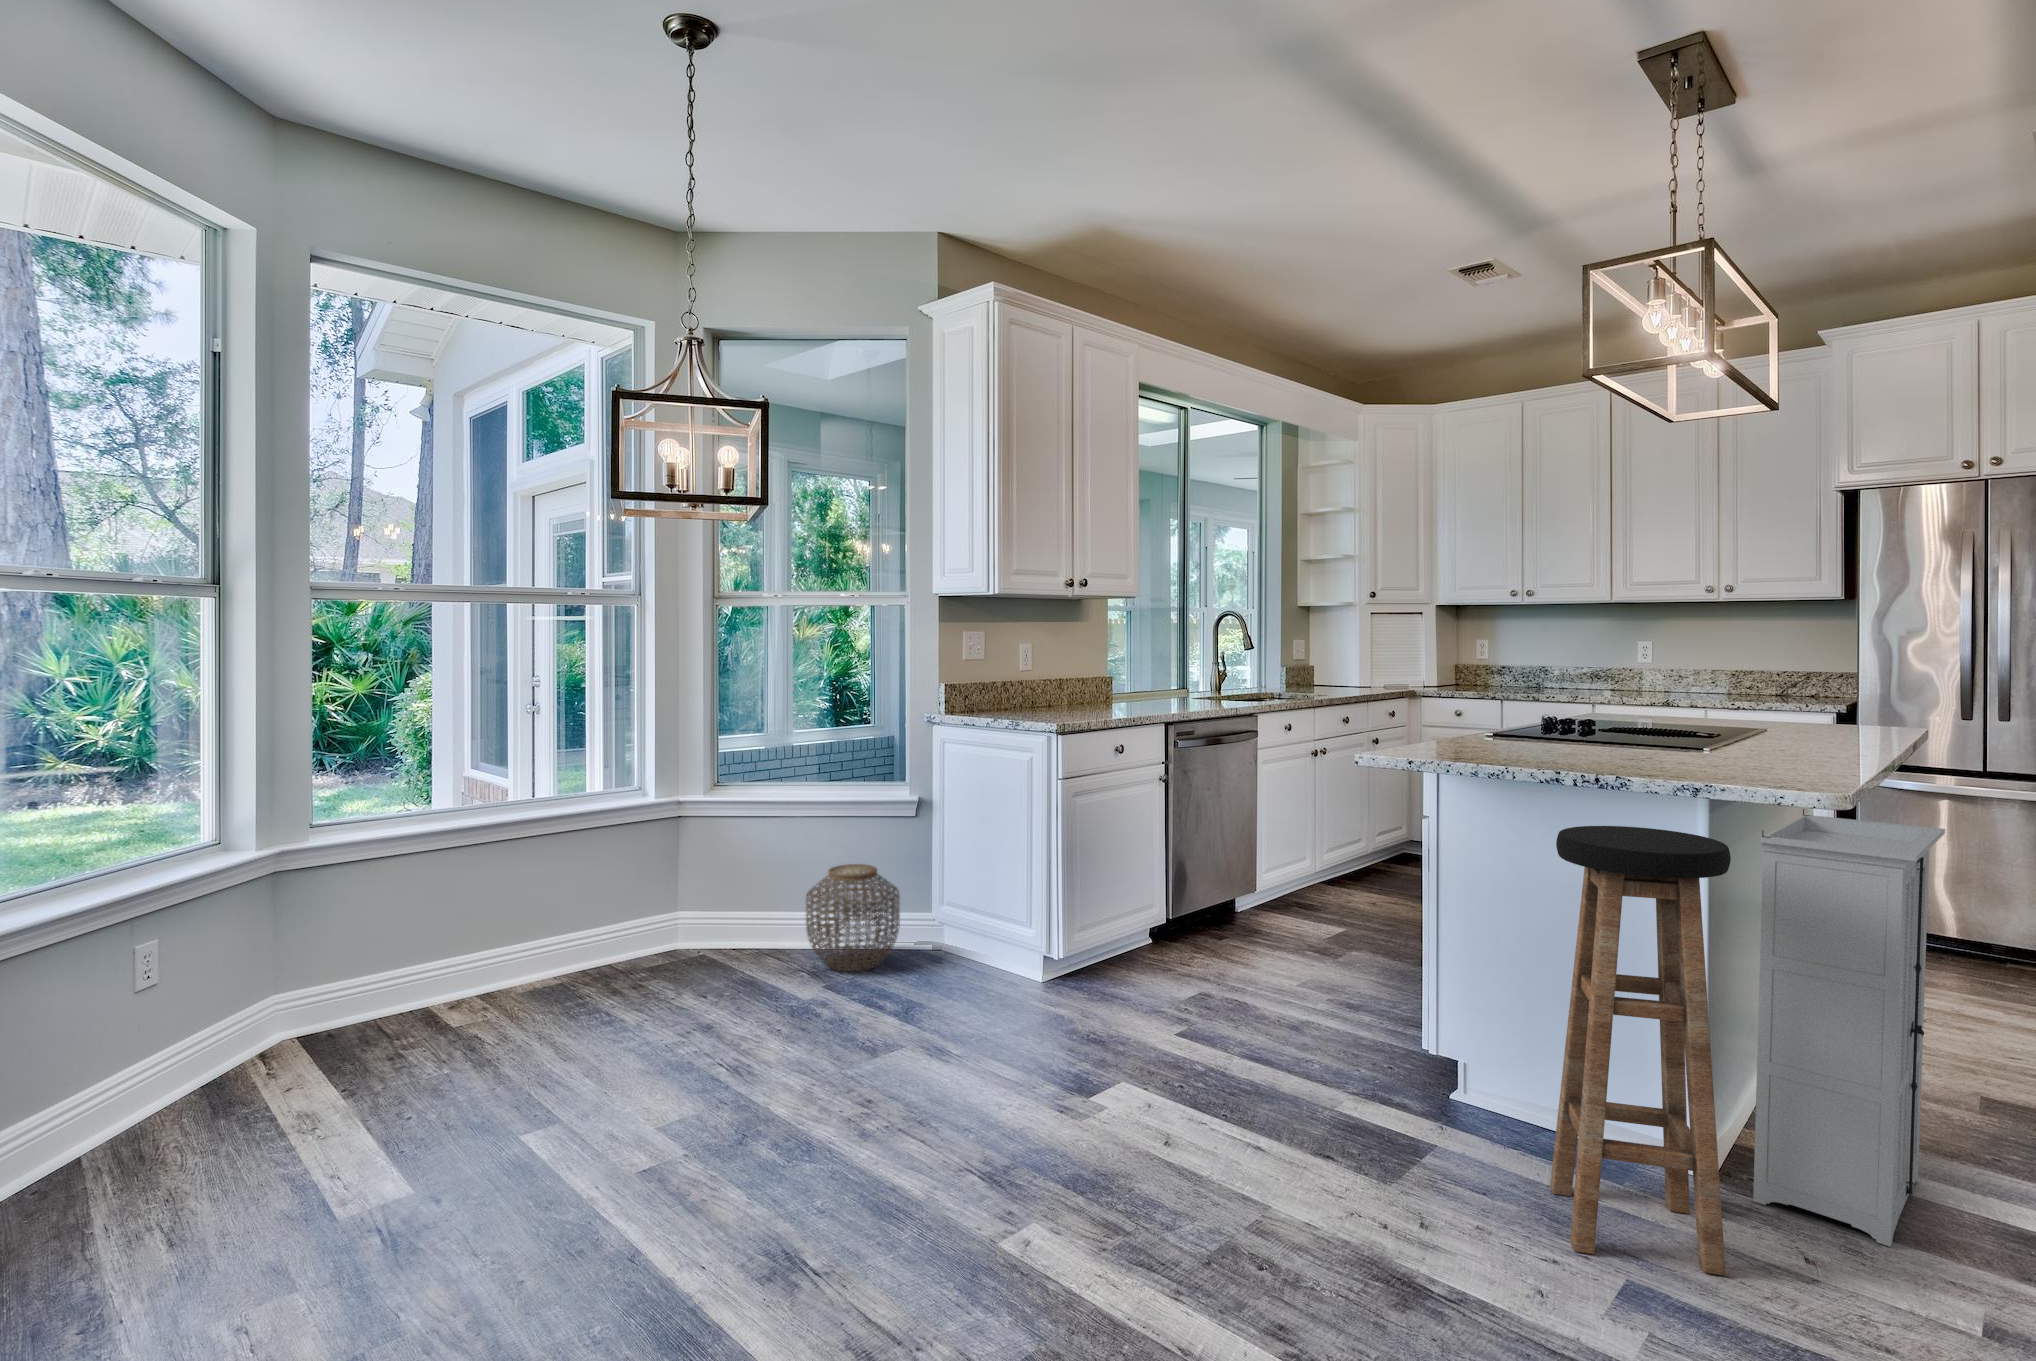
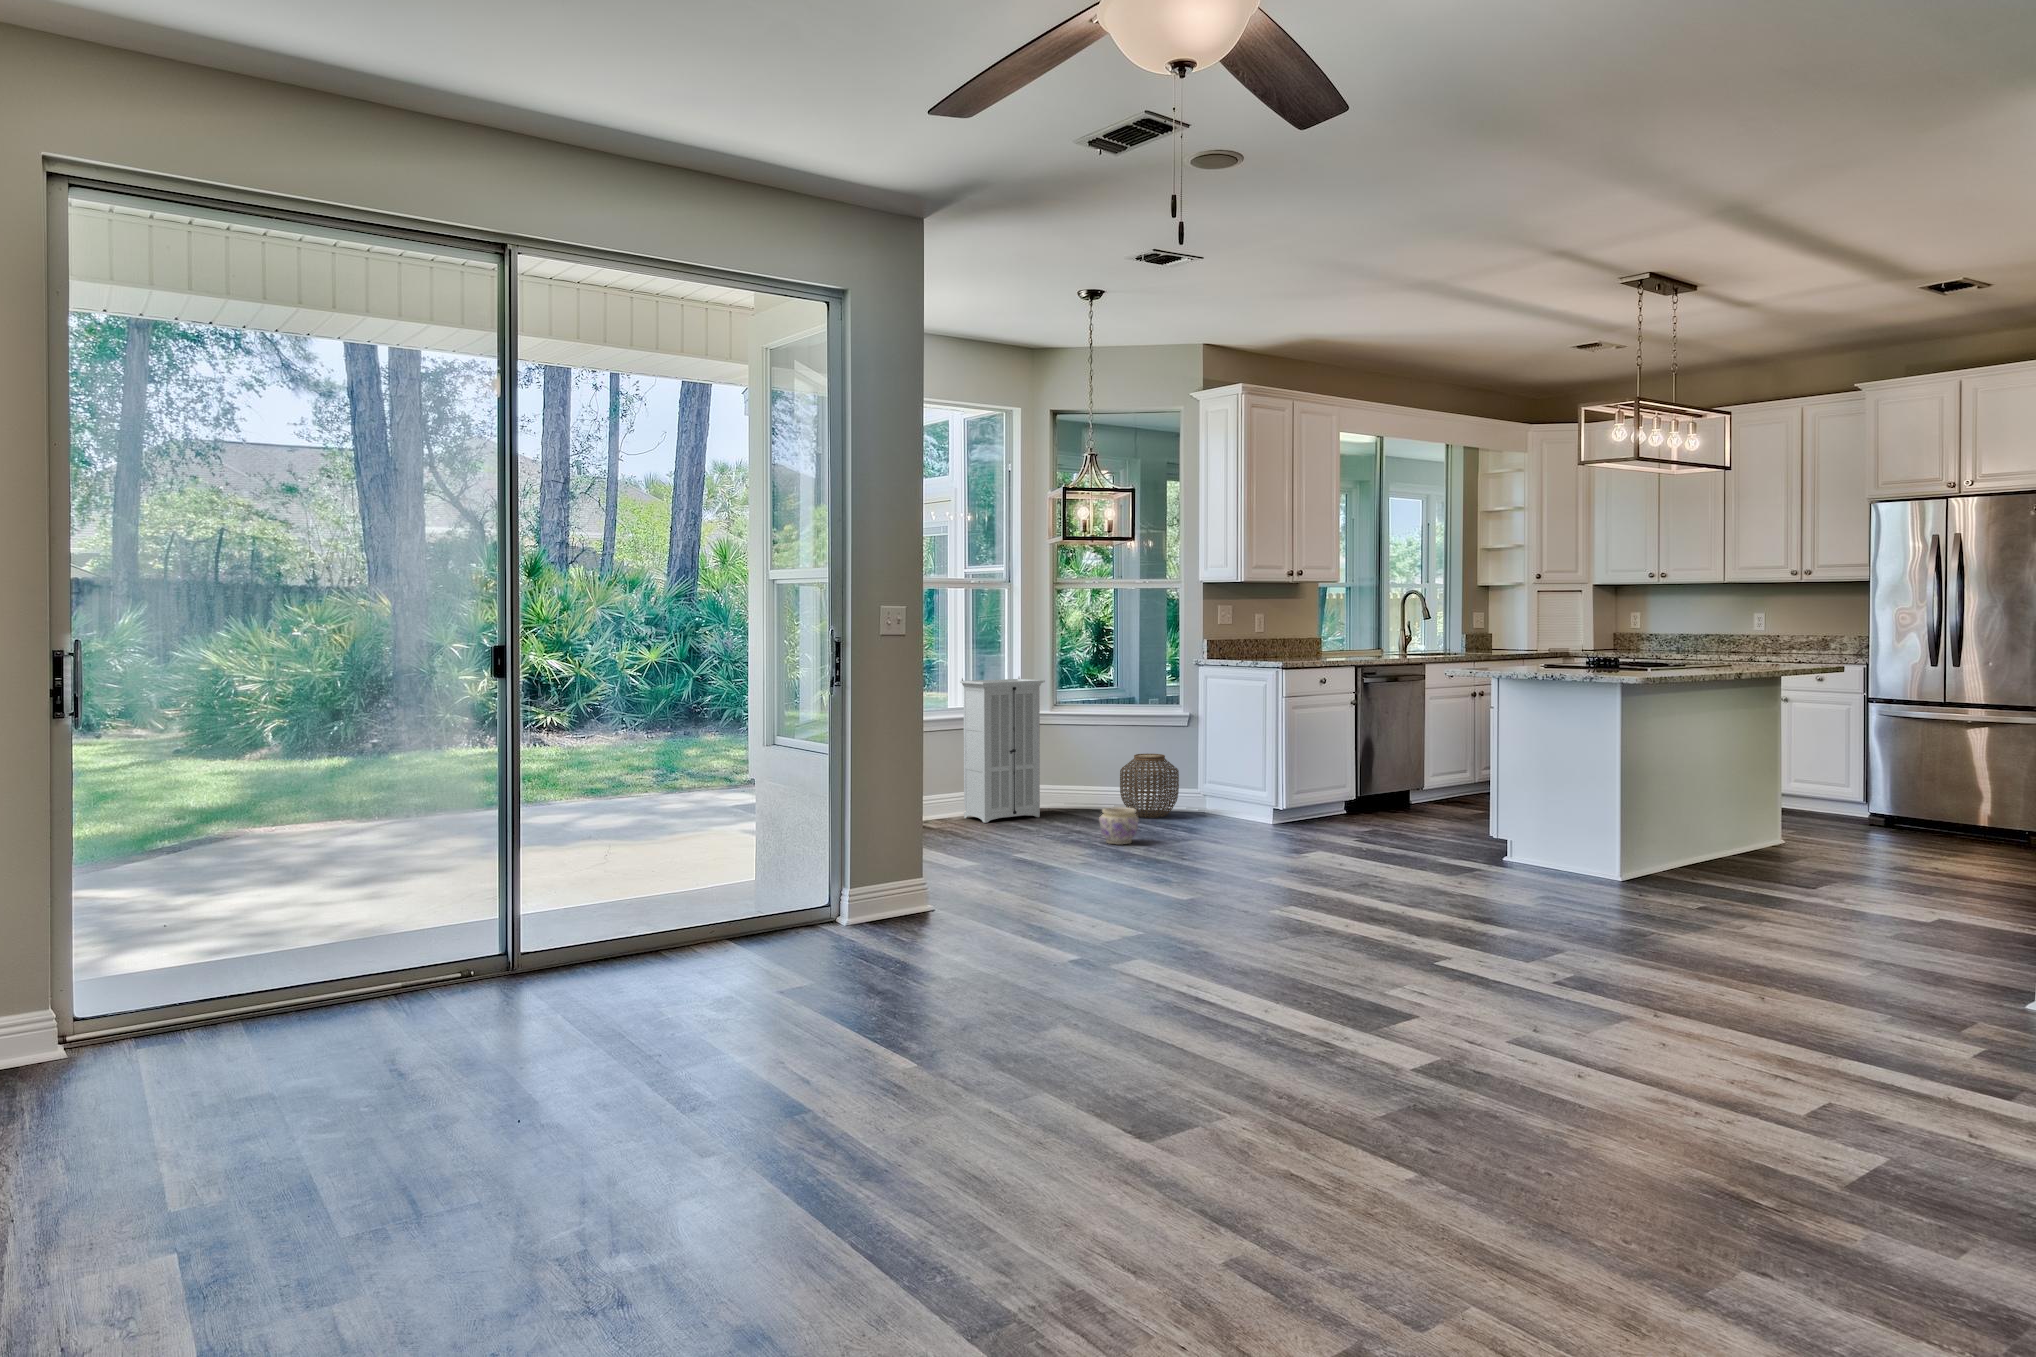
storage cabinet: present [1753,809,1945,1247] -> present [960,678,1045,823]
bar stool: present [1550,826,1731,1275] -> none [1525,698,1603,897]
planter: none [733,996,806,1076] -> present [1099,807,1139,845]

